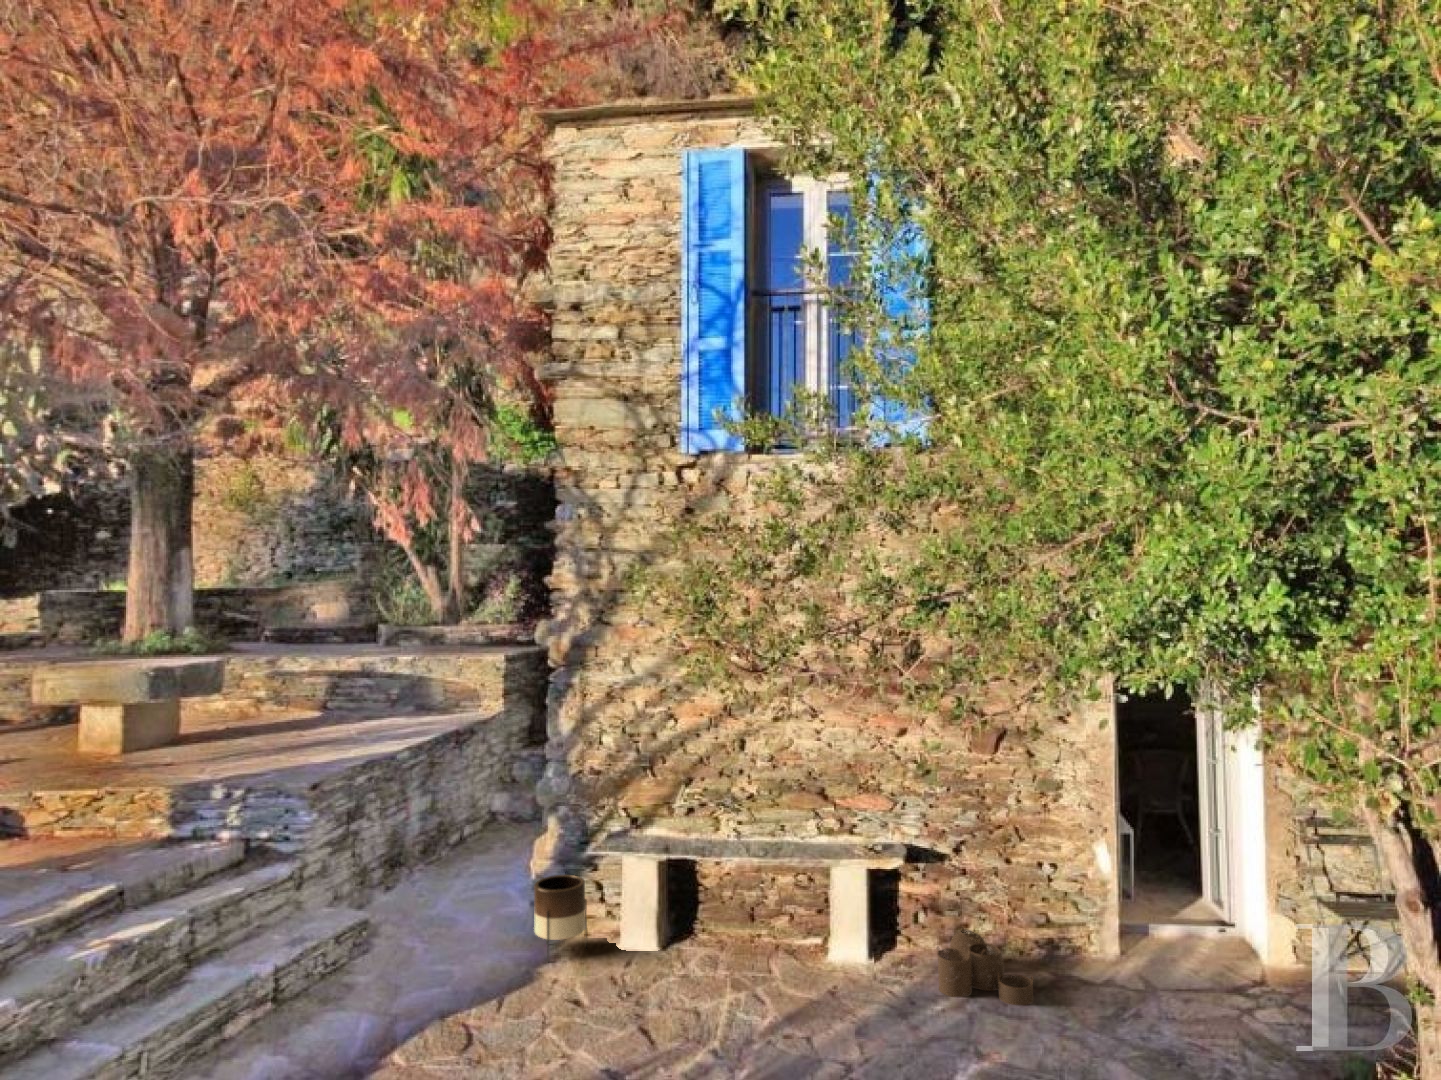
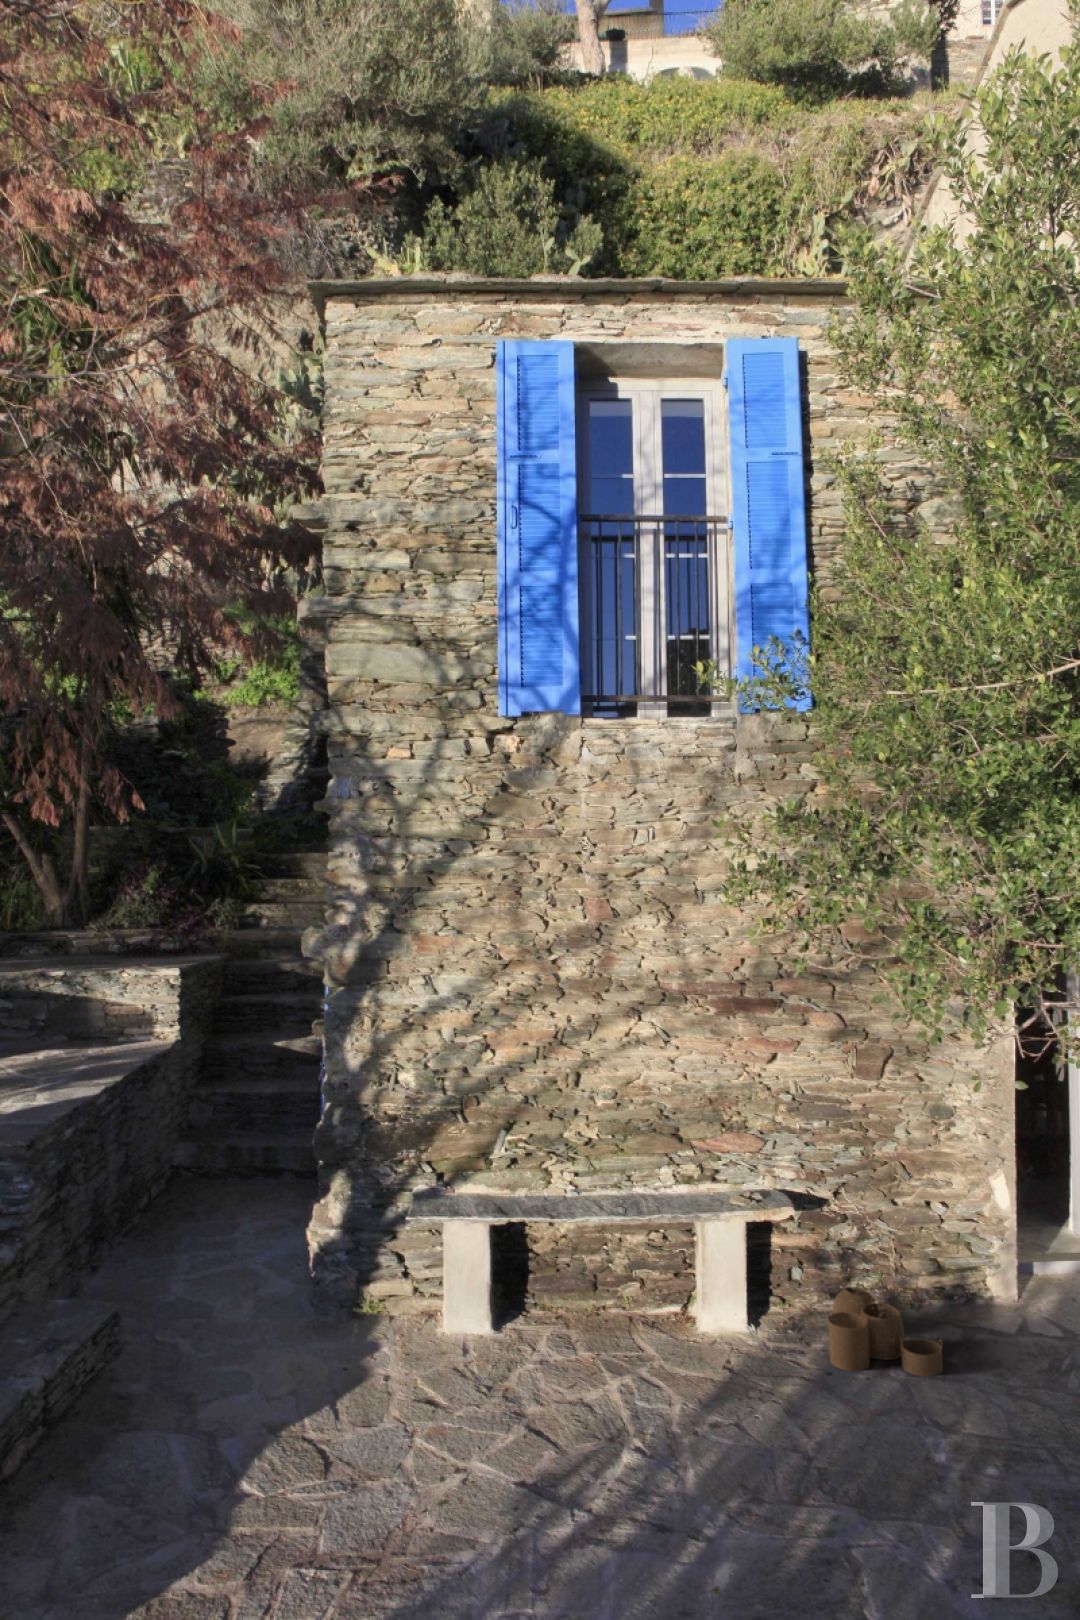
planter: present [534,875,587,961] -> none [319,1248,387,1362]

